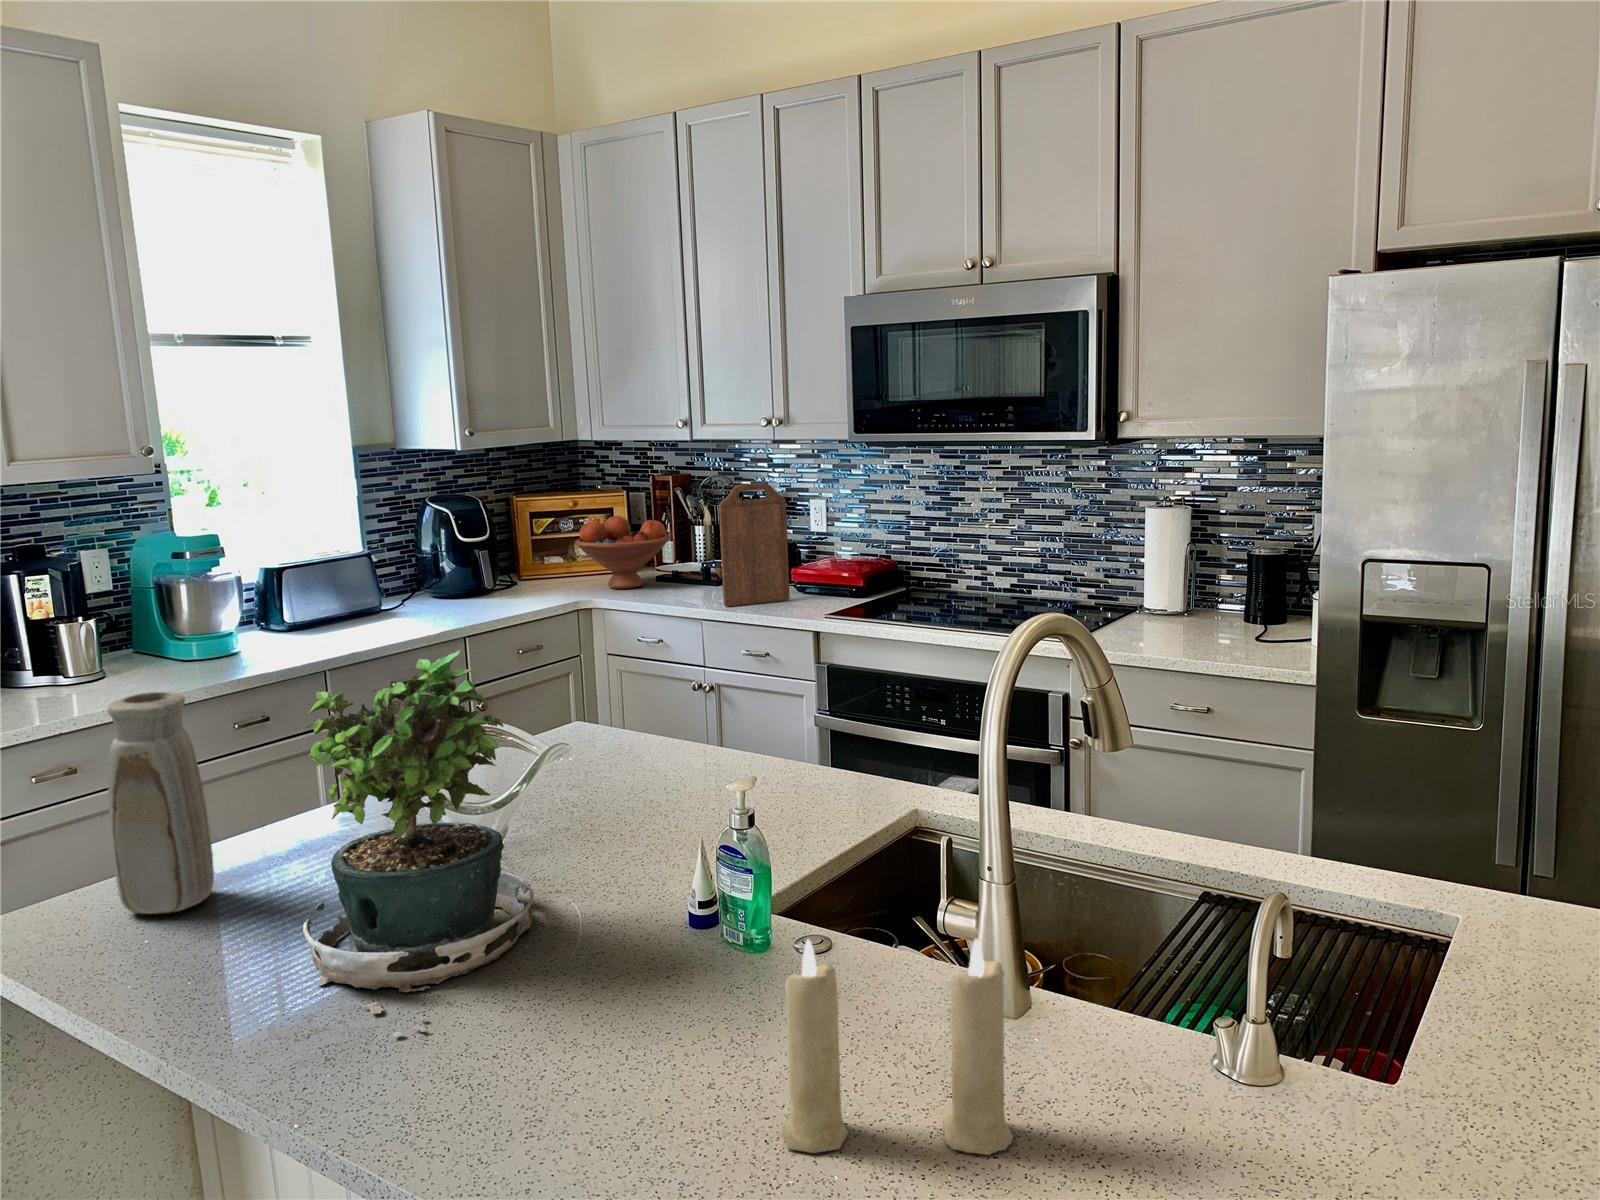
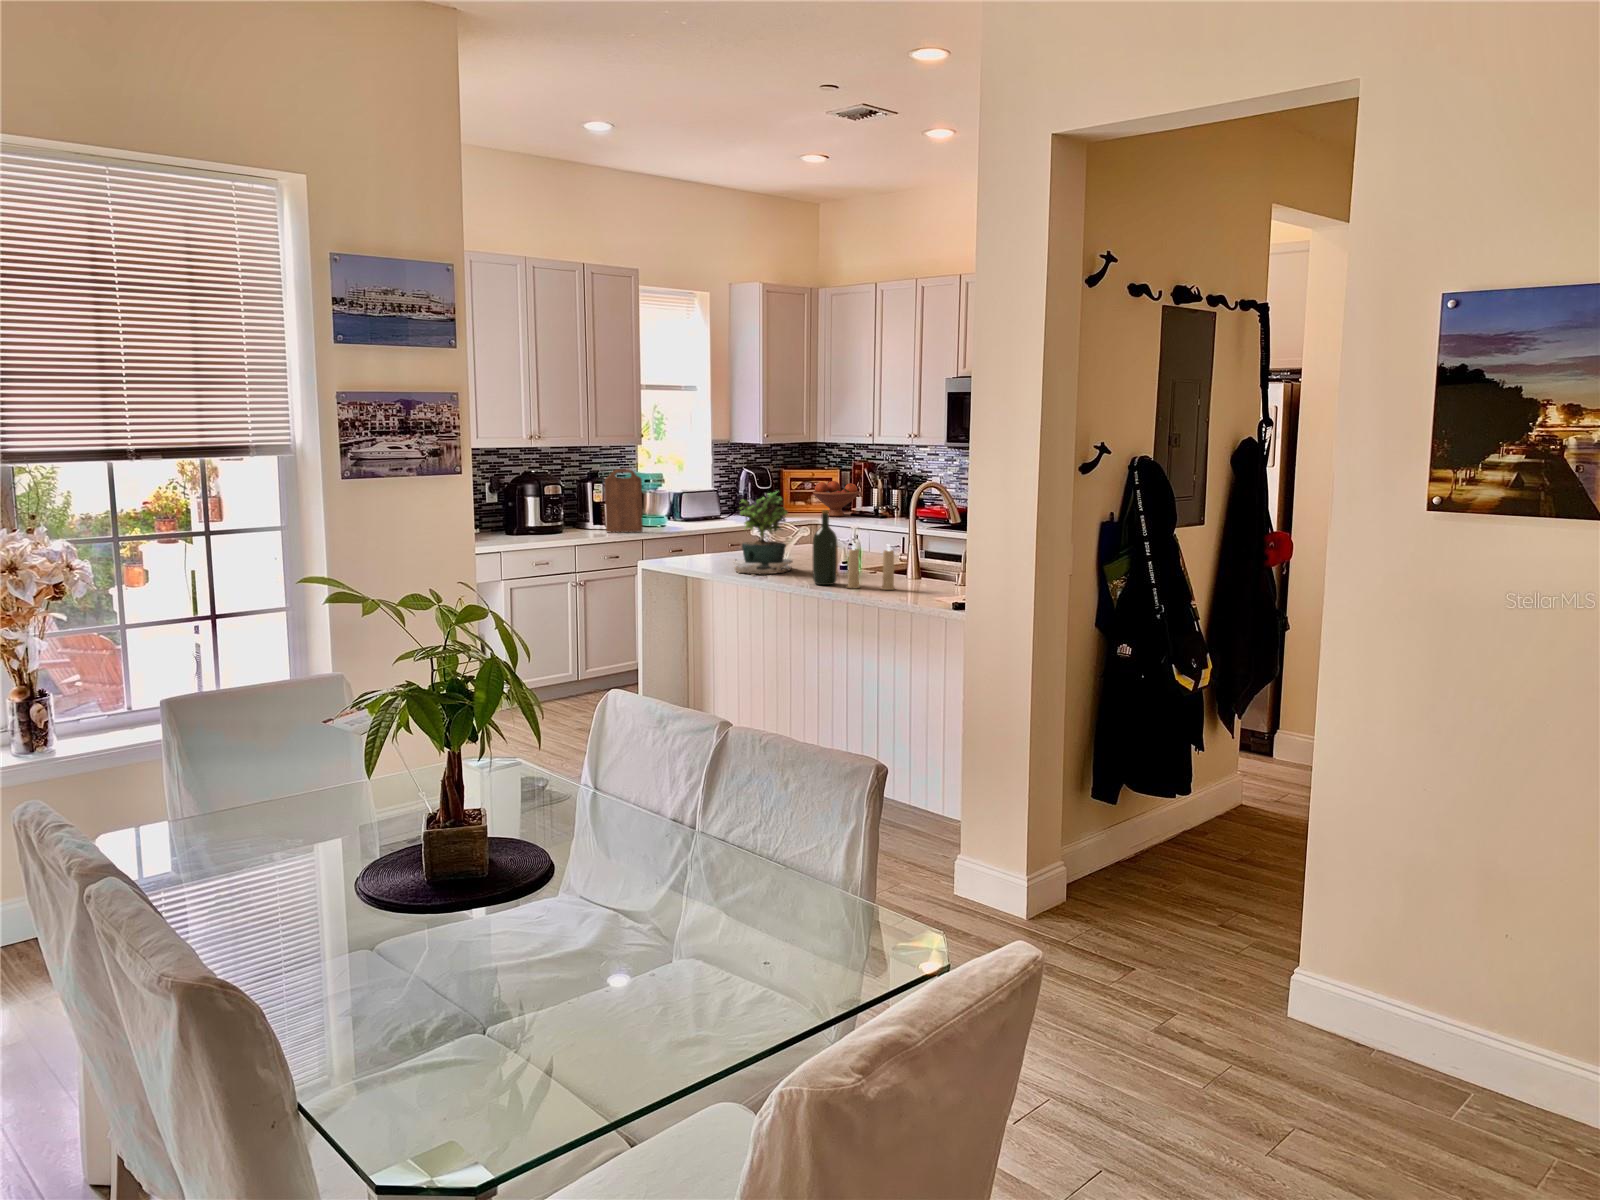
cutting board: present [719,483,790,607] -> present [605,469,643,532]
vase: present [107,692,214,914] -> none [677,503,702,565]
wine bottle: none [611,778,730,1115] -> present [813,510,838,585]

